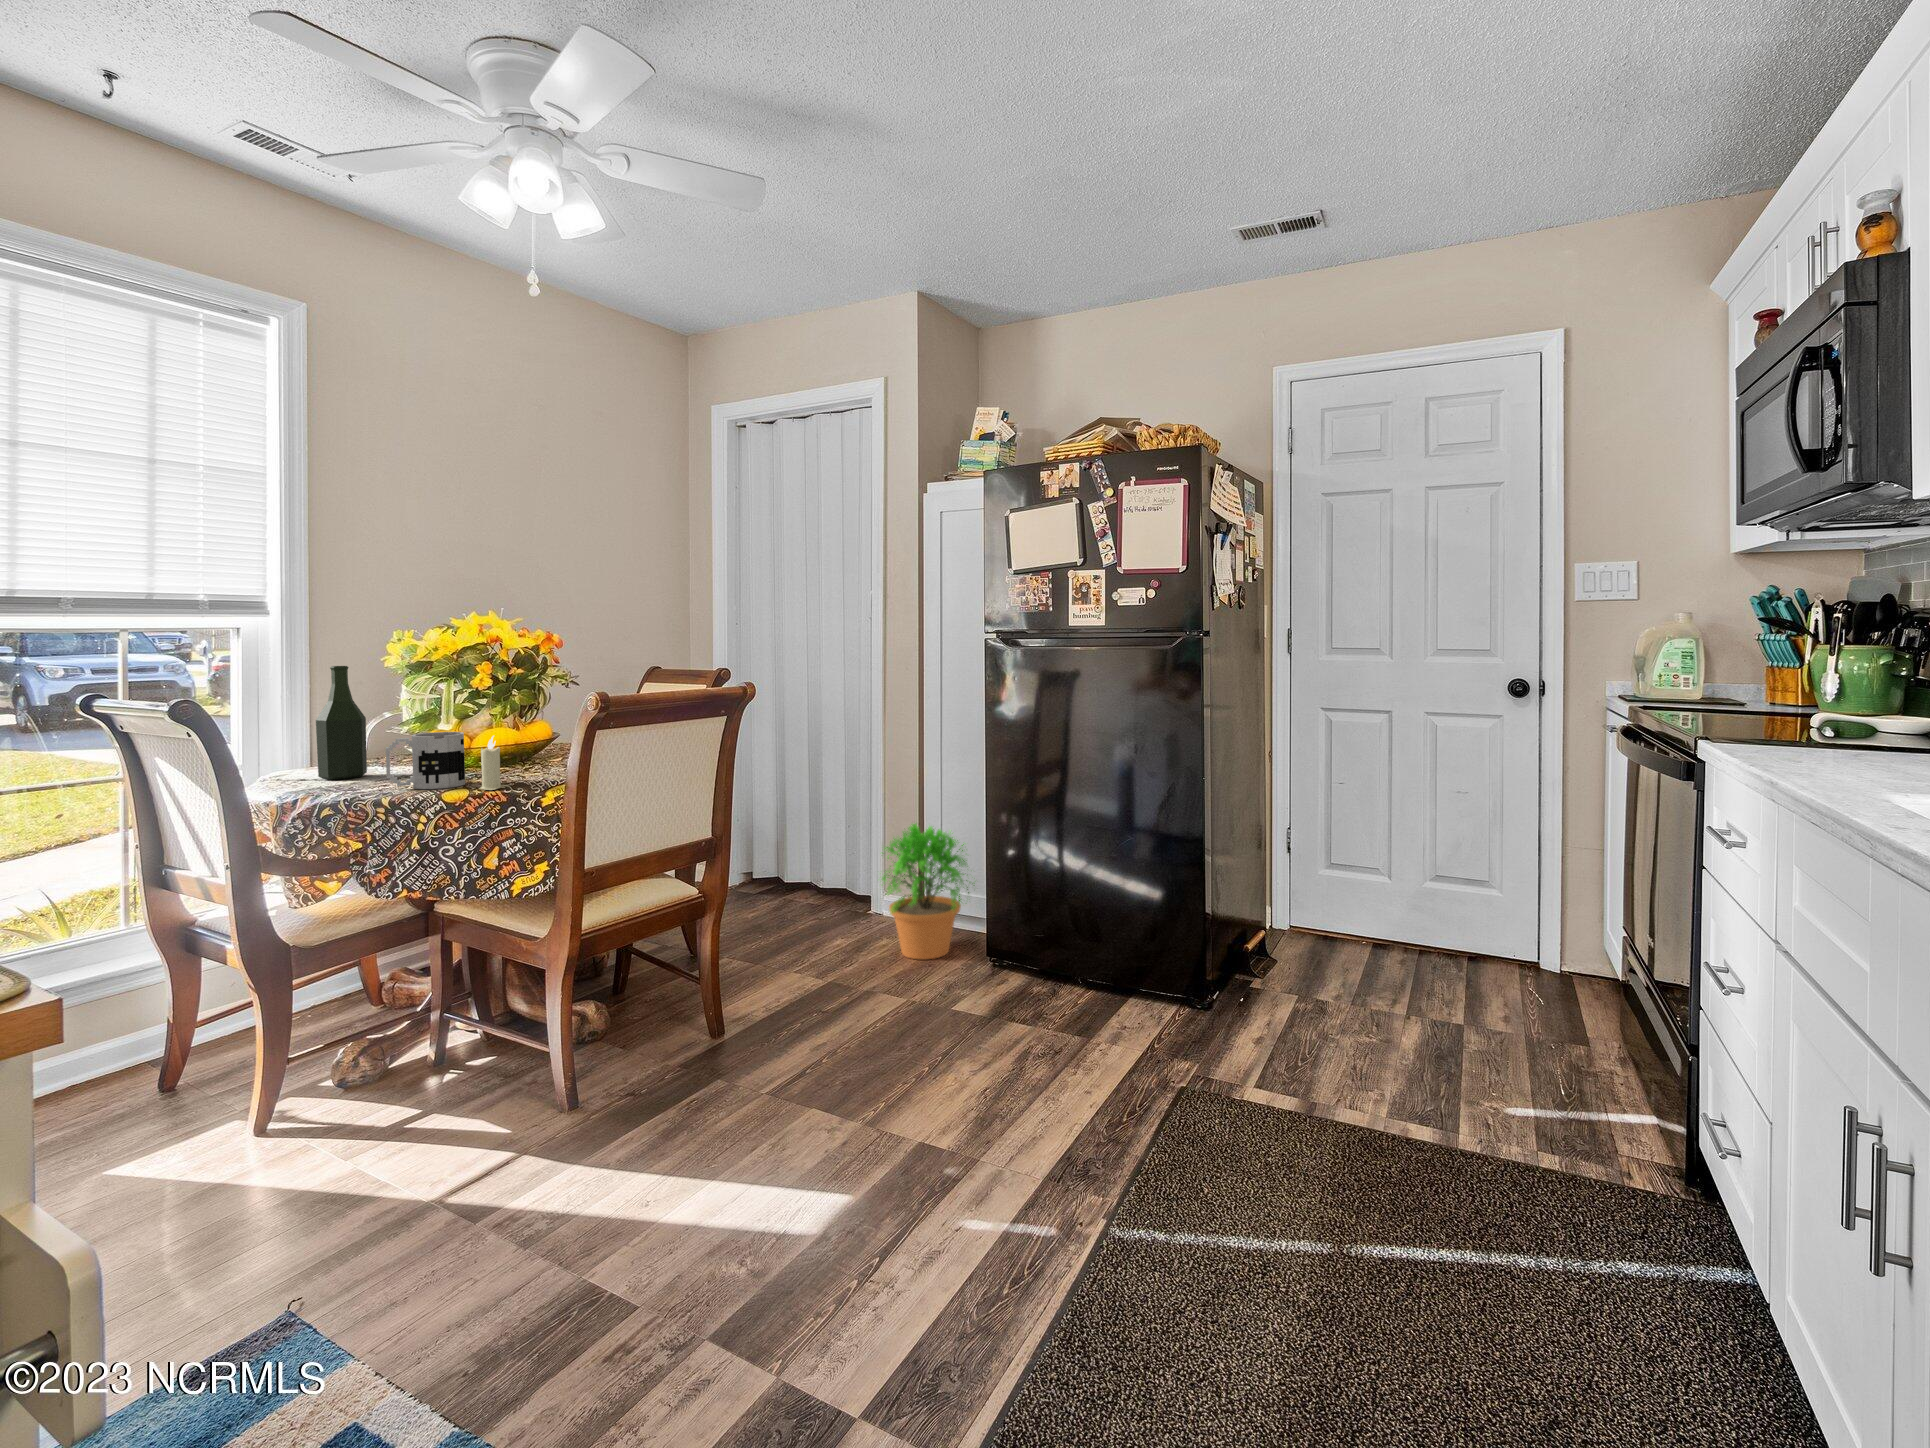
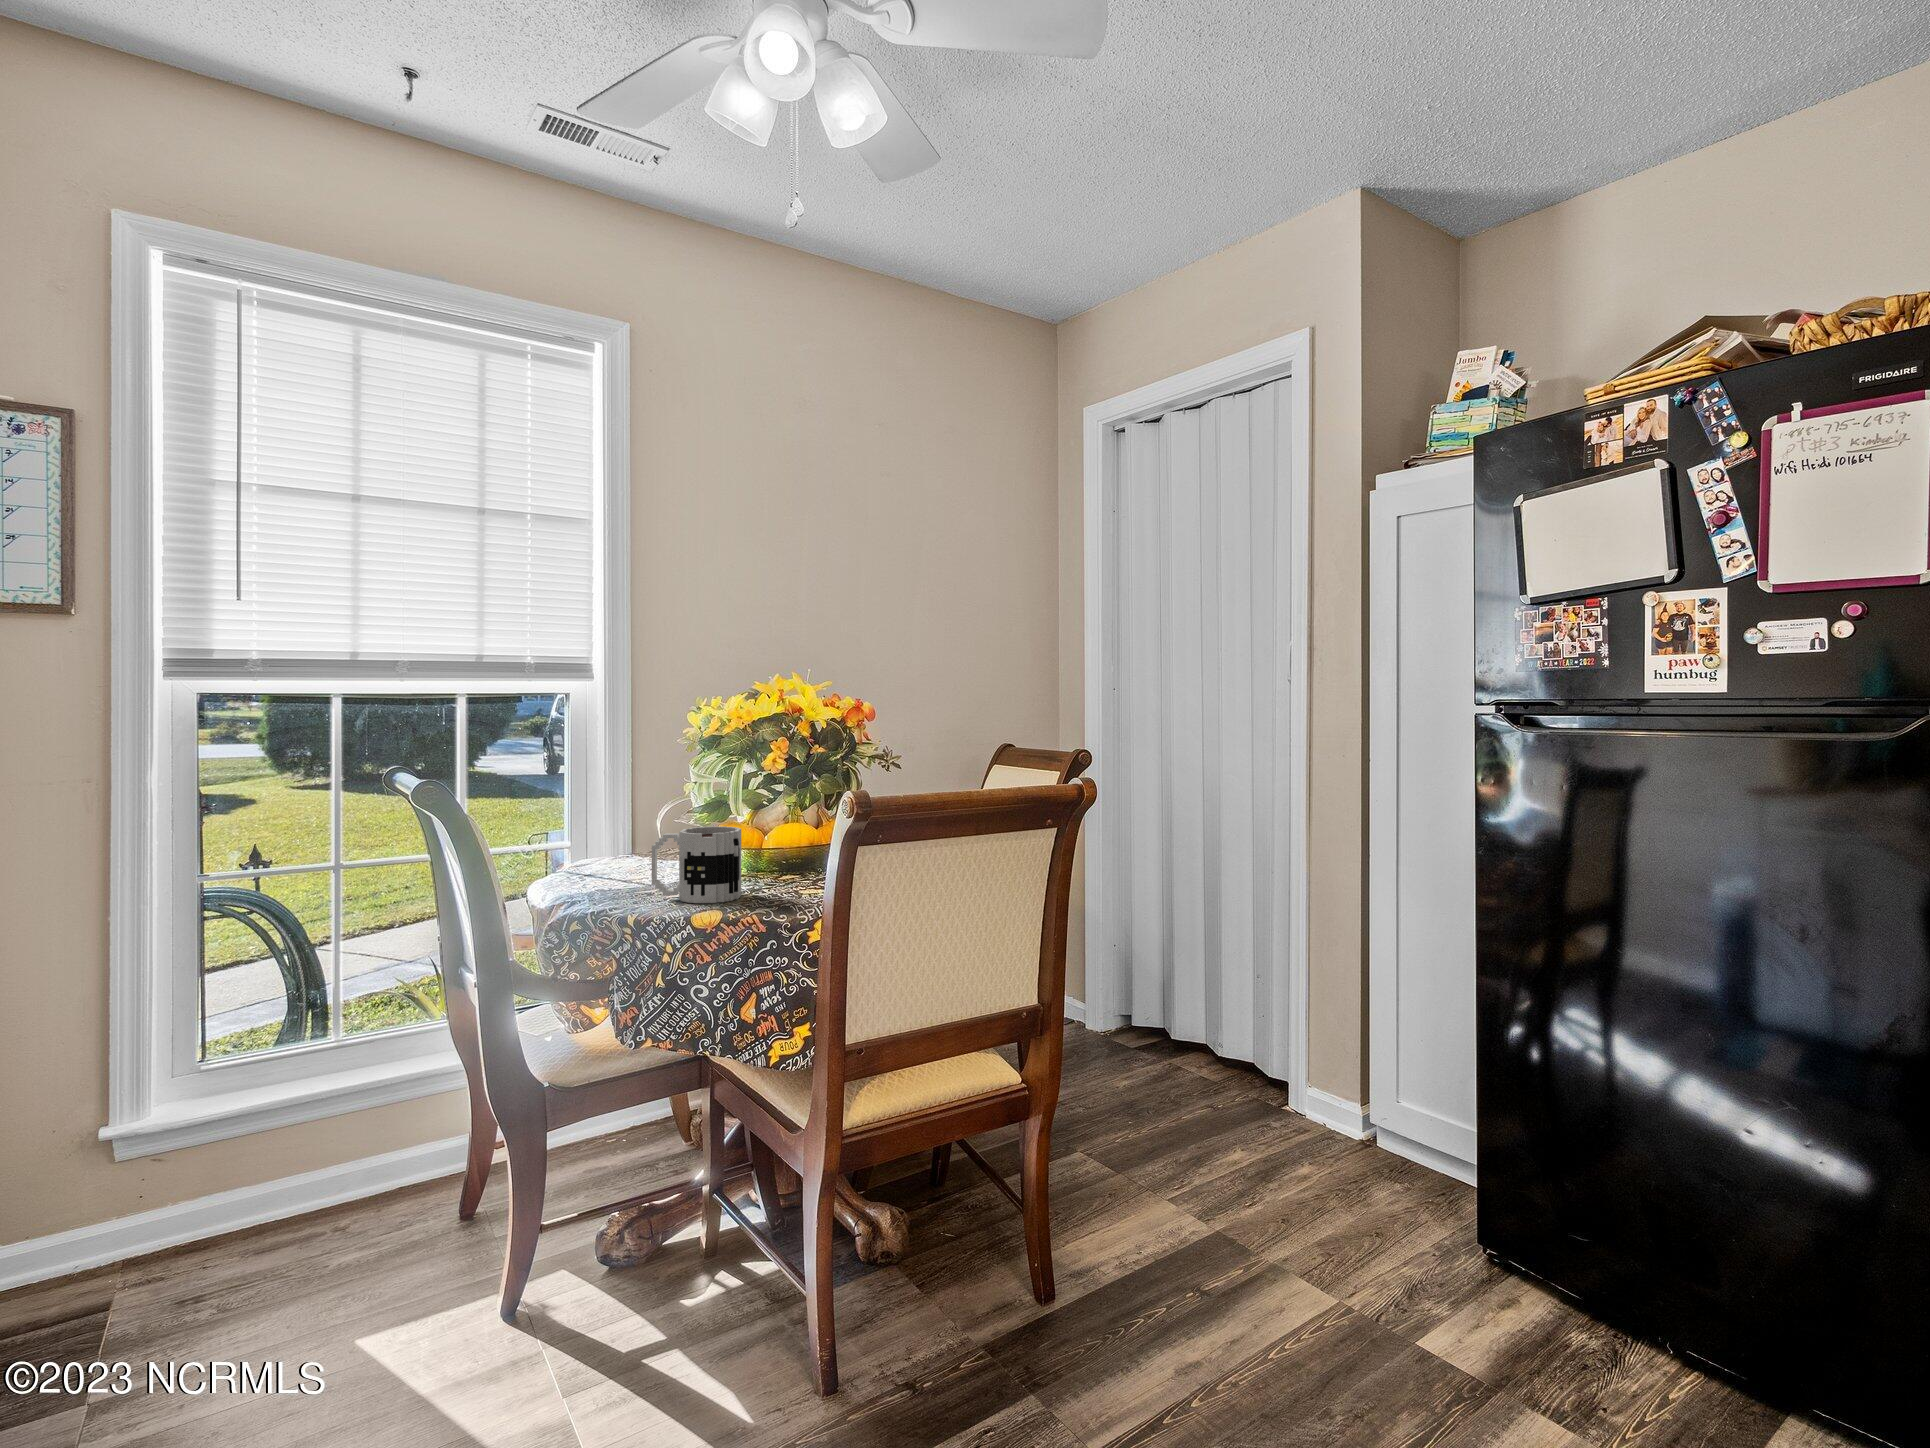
bottle: present [316,666,367,780] -> none [609,736,662,875]
candle: present [479,736,501,790] -> none [742,838,769,913]
potted plant: present [881,824,975,959] -> none [1309,989,1481,1215]

